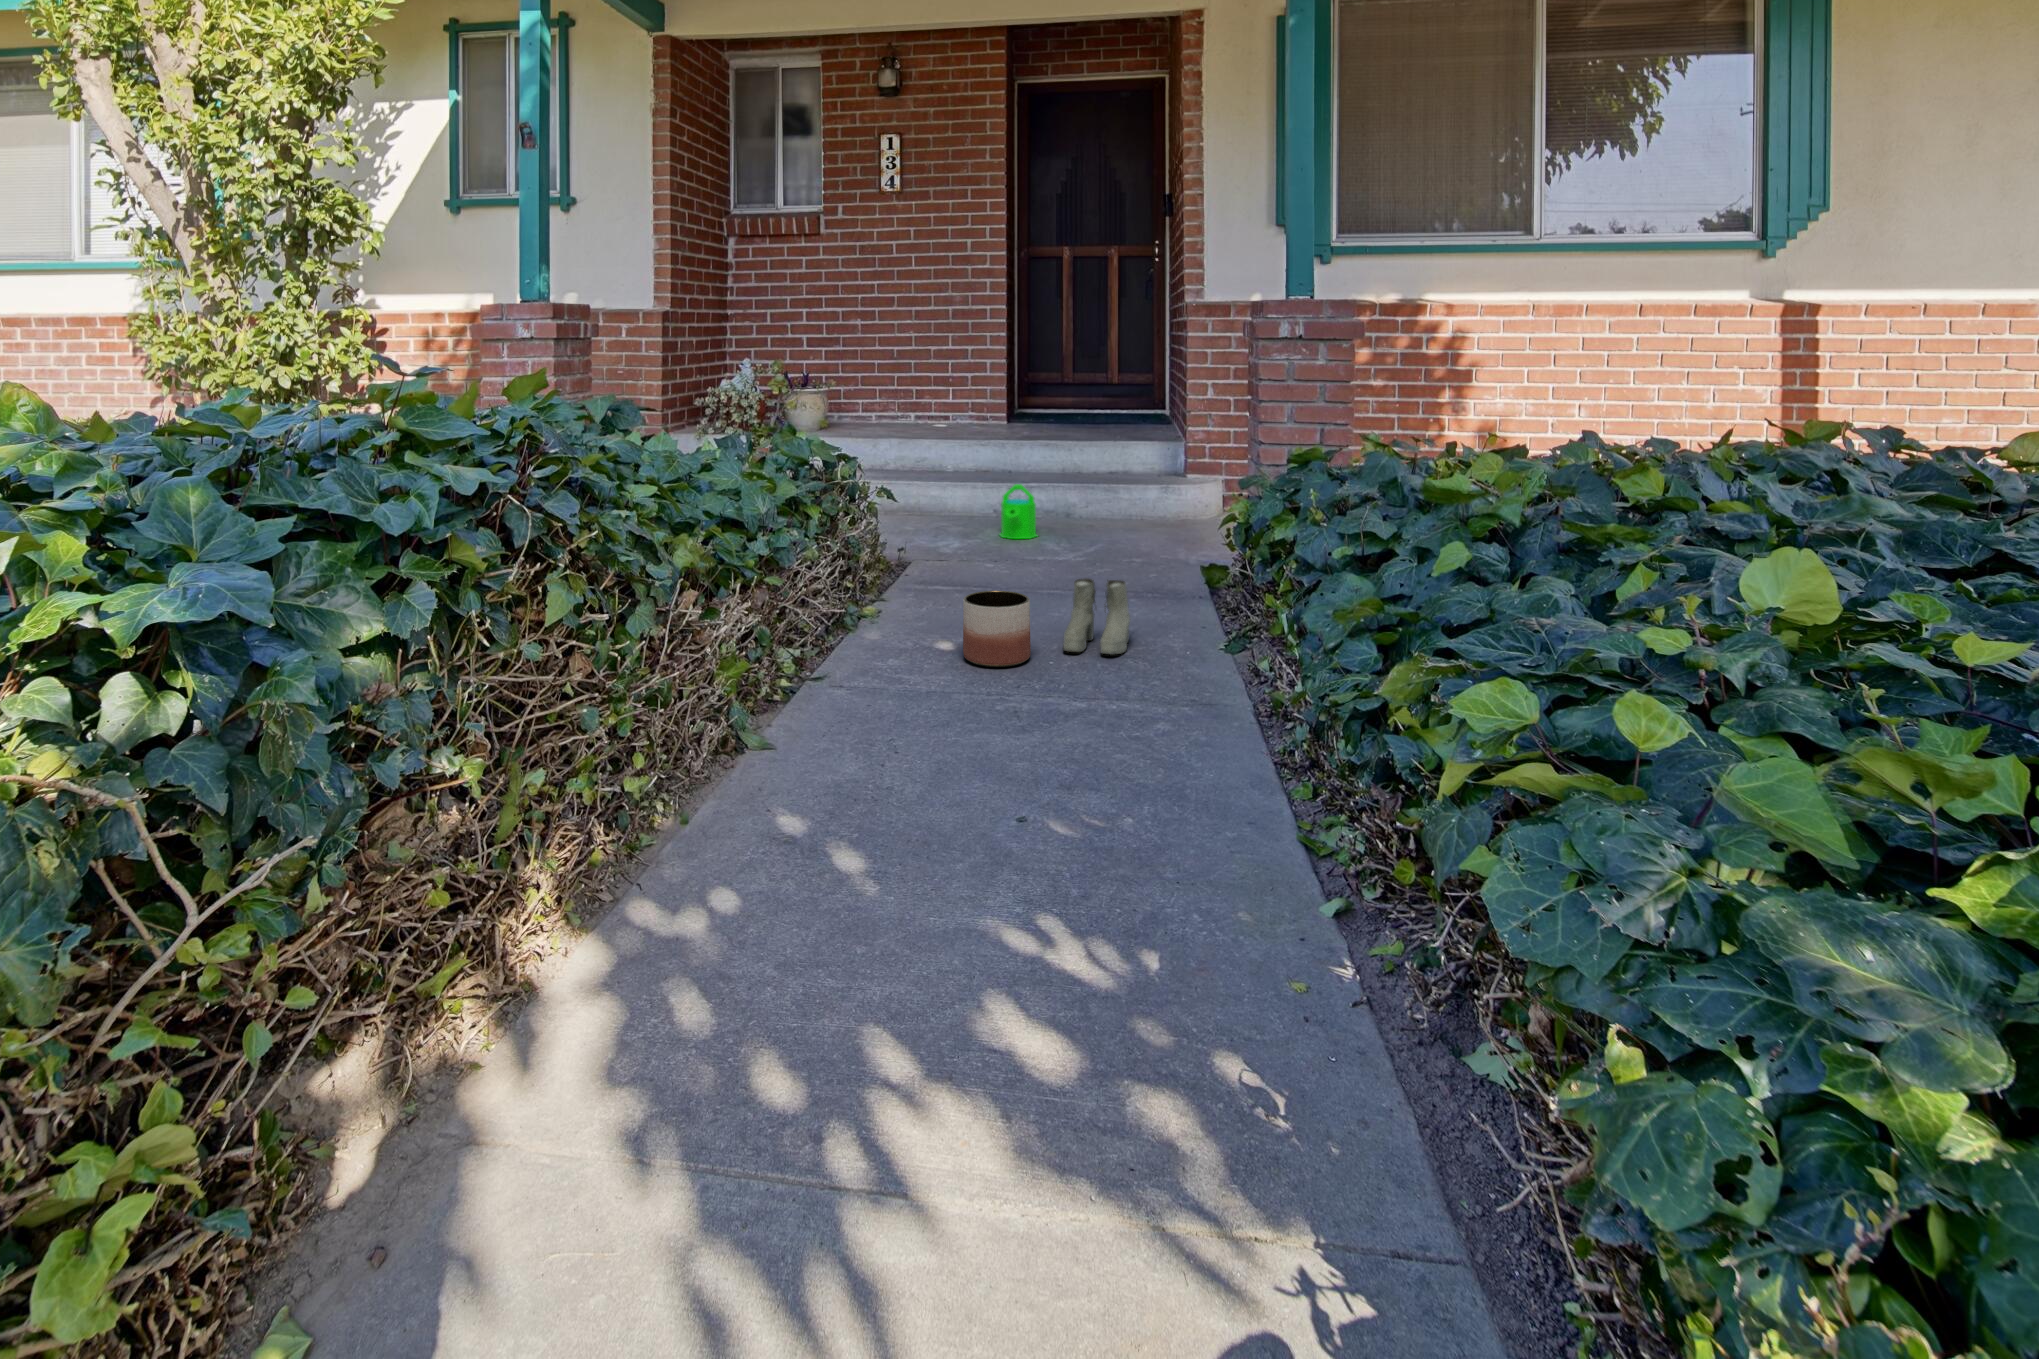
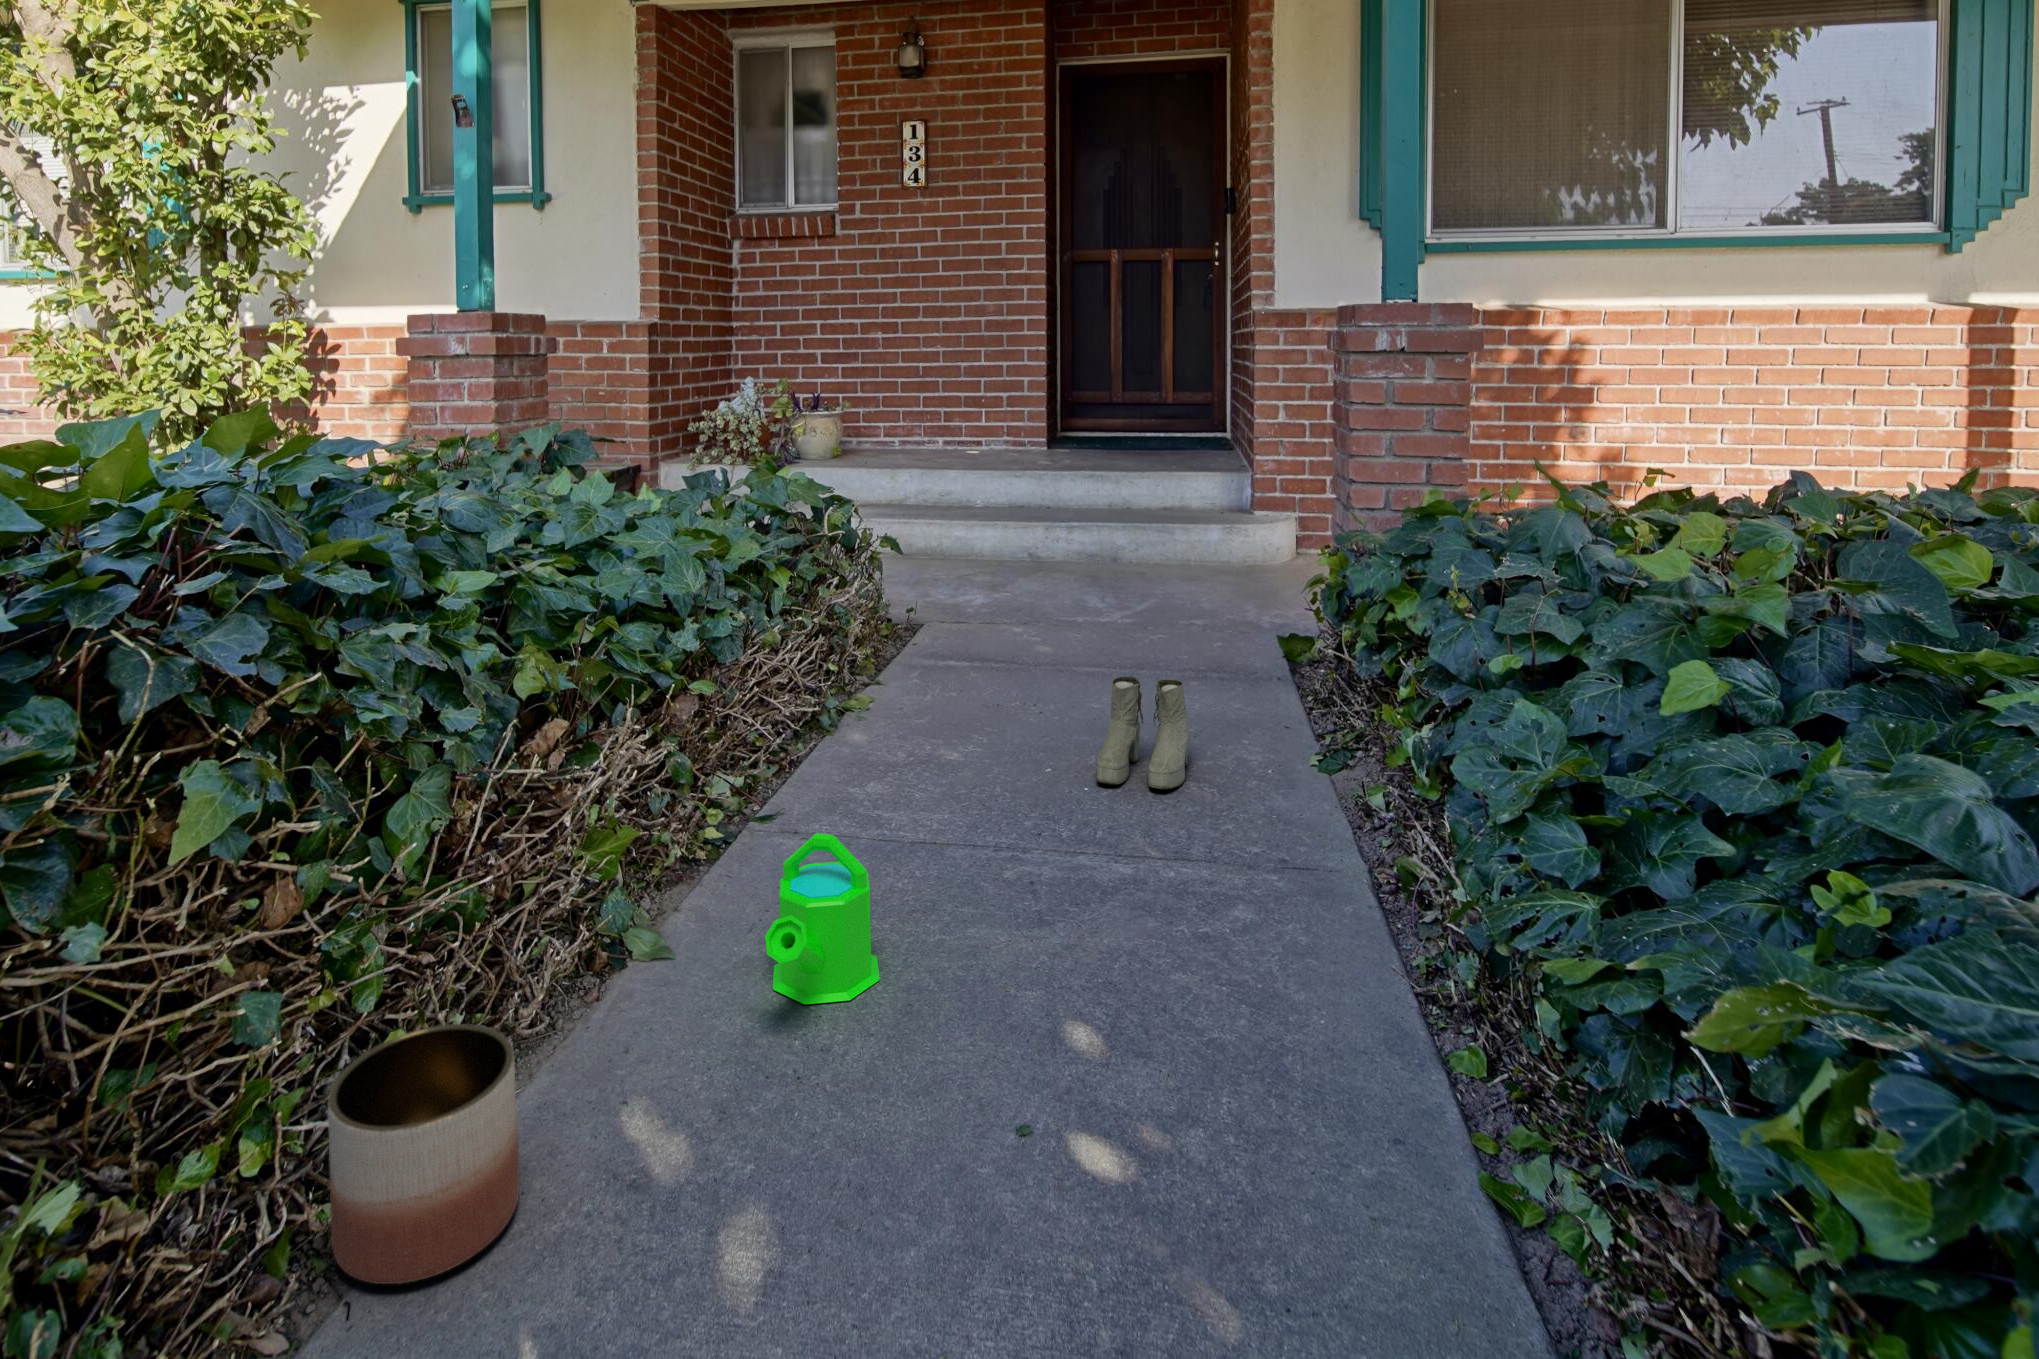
watering can: present [1000,484,1037,539] -> present [765,833,880,1004]
planter: present [963,591,1031,667] -> present [328,1024,520,1284]

